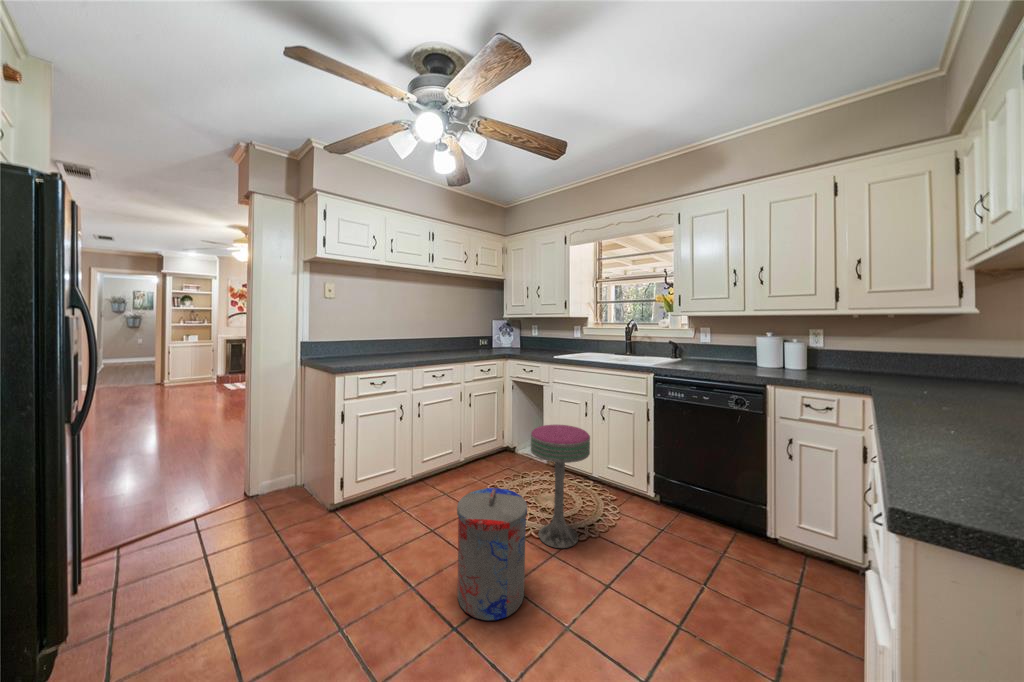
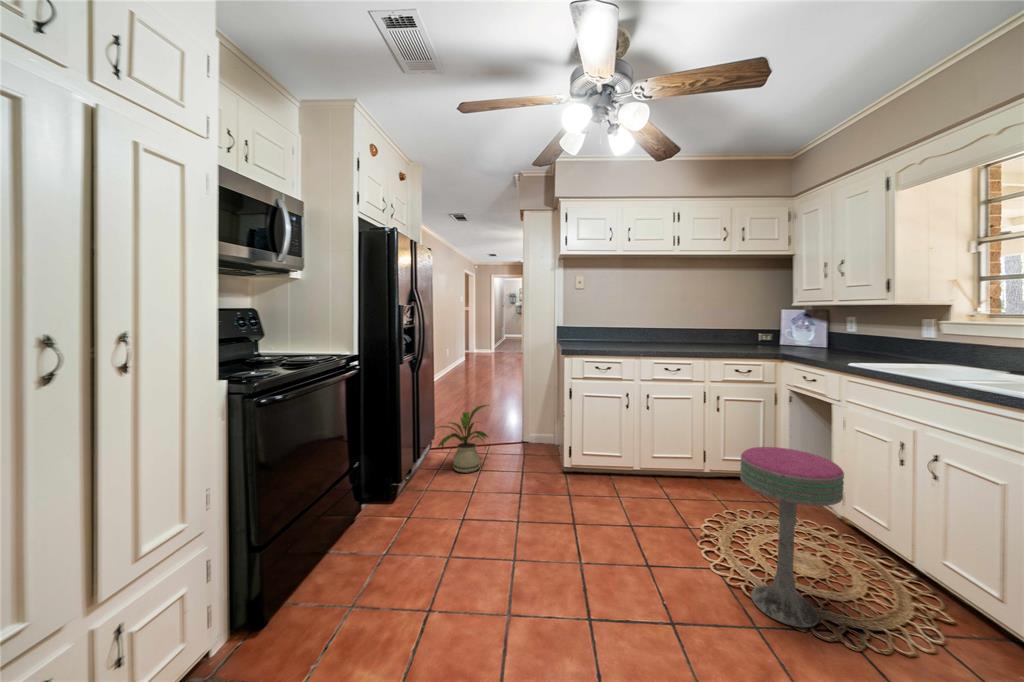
house plant: none [110,443,227,550] -> present [435,405,489,473]
trash can: present [457,488,527,620] -> none [608,493,693,642]

